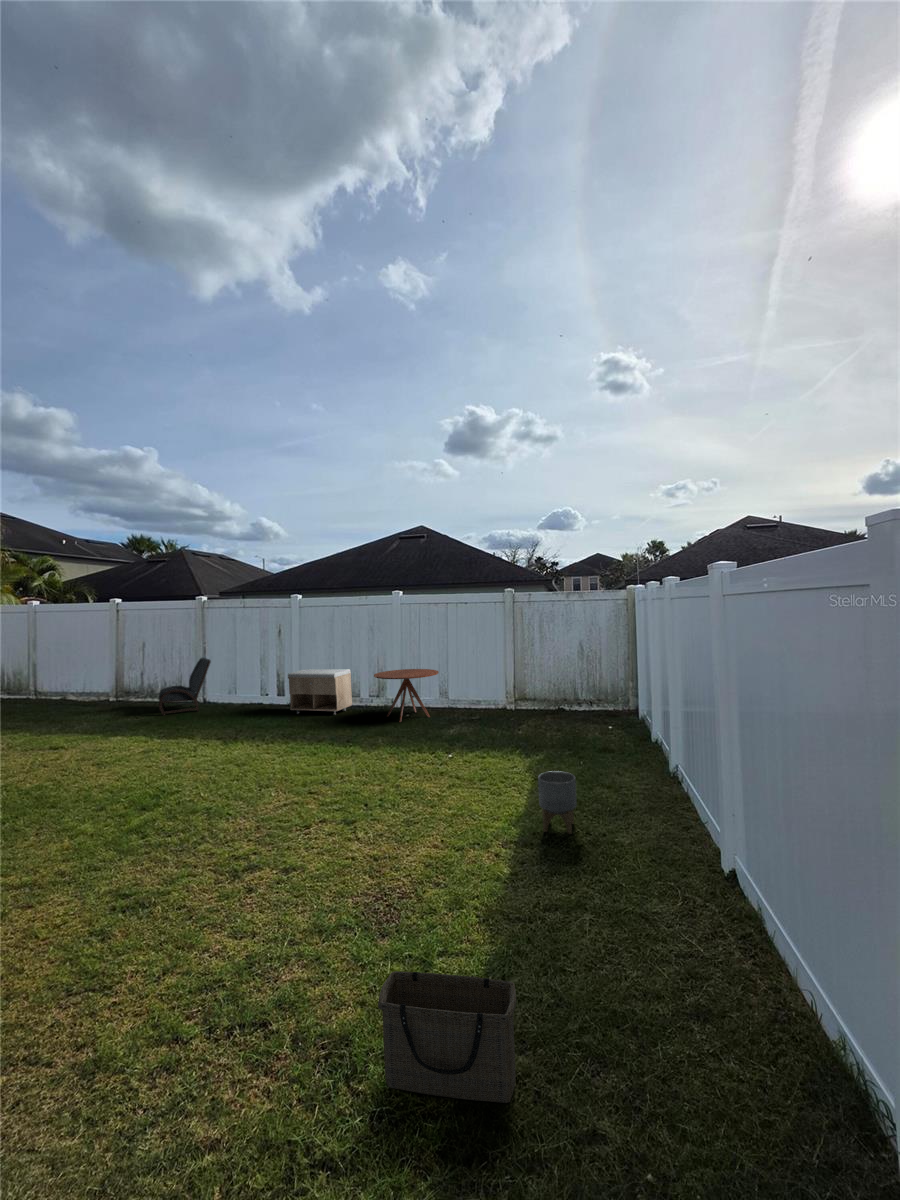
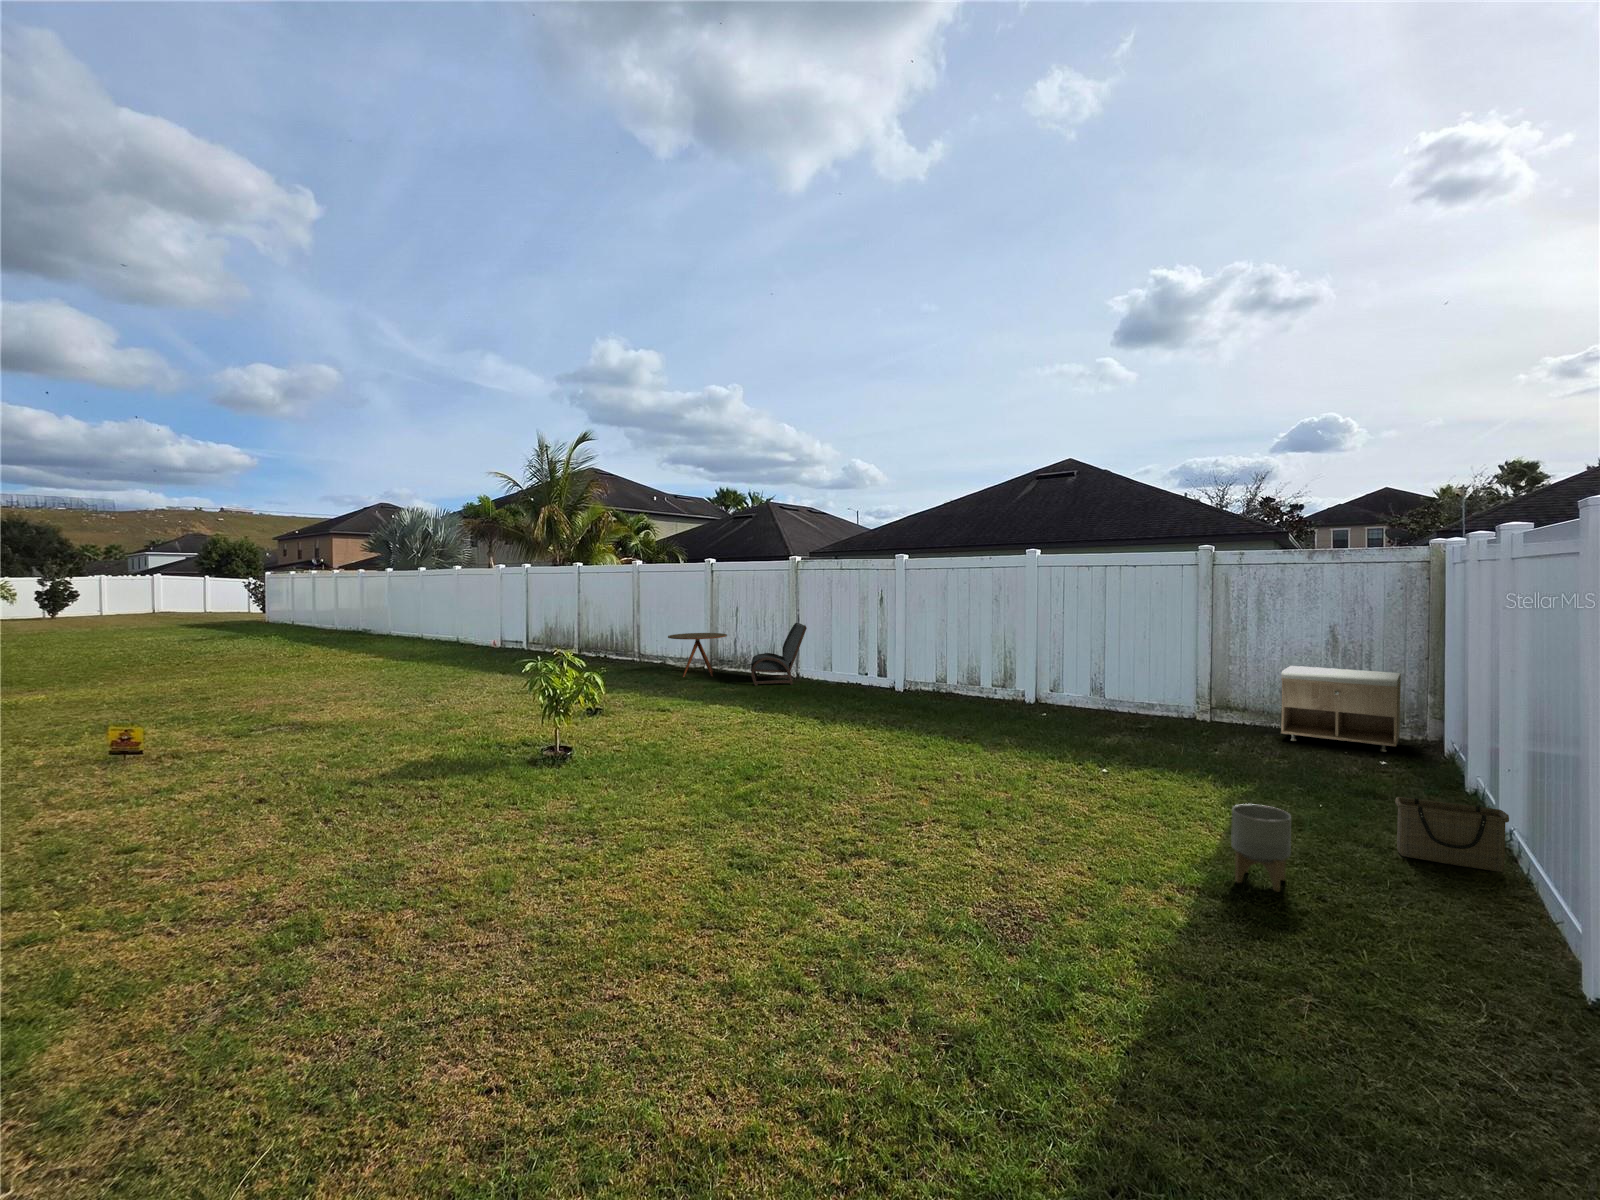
storage bench: present [288,669,352,715] -> present [1281,666,1401,752]
round table: present [374,669,439,722] -> present [668,633,727,677]
basket: present [378,971,516,1103] -> present [1395,797,1509,872]

